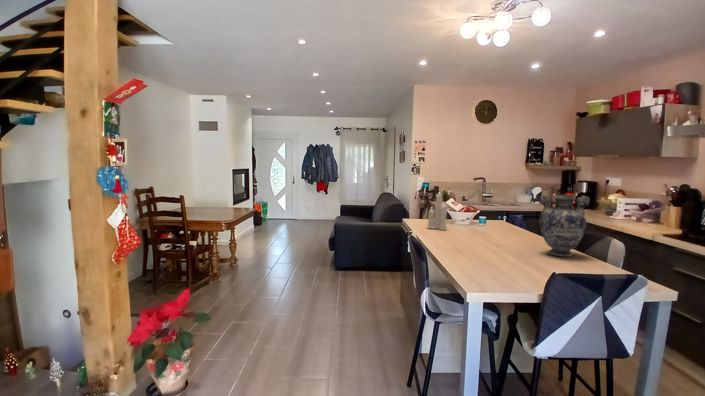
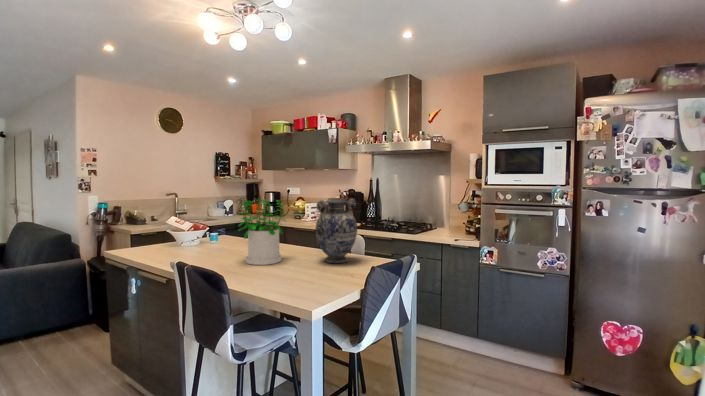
potted plant: none [476,189,525,246] -> present [238,199,287,265]
candle: present [428,194,447,230] -> none [153,202,183,259]

